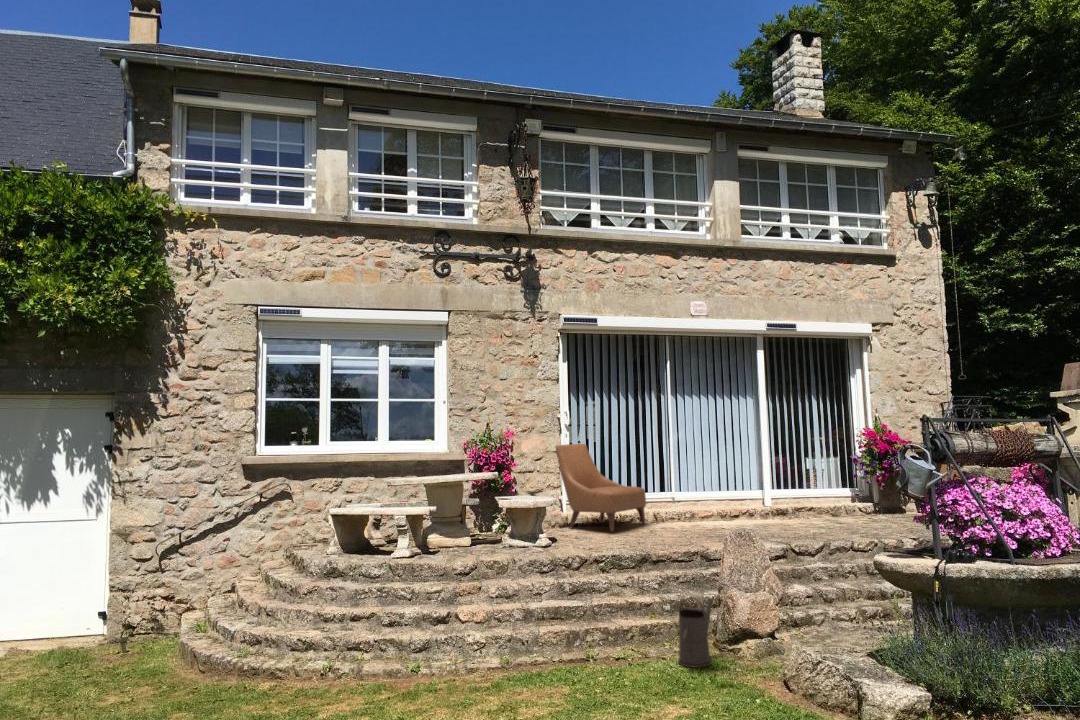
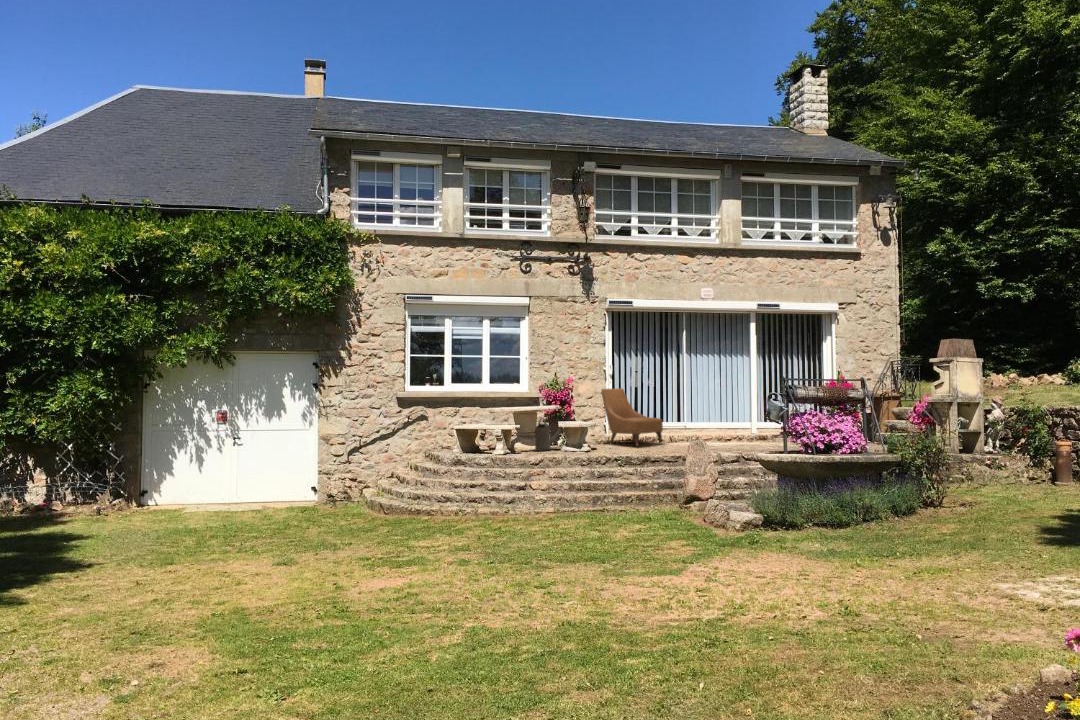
watering can: present [678,597,712,668] -> present [531,418,561,451]

